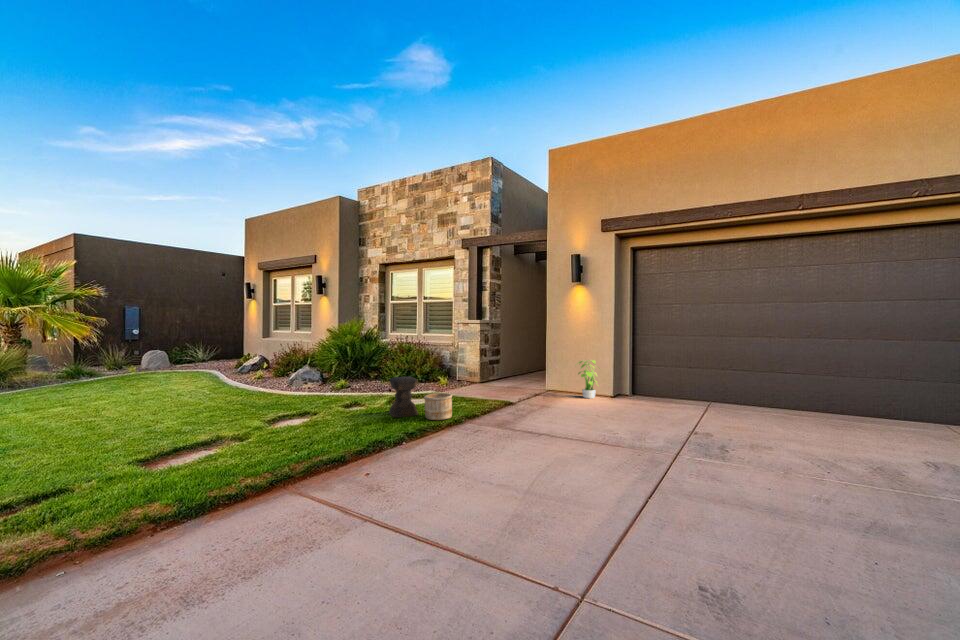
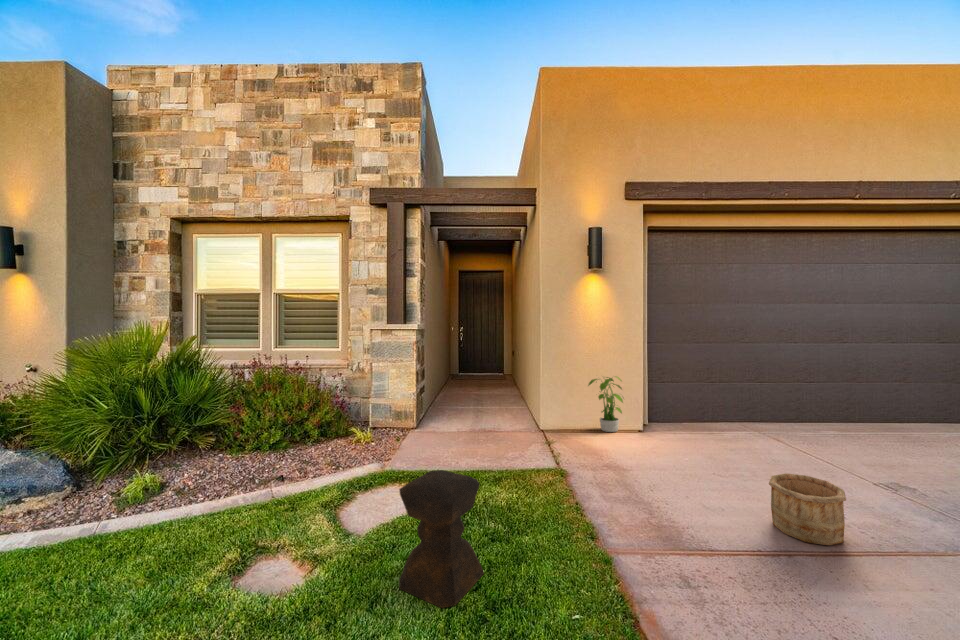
wooden bucket: present [424,393,452,420] -> present [769,473,846,545]

